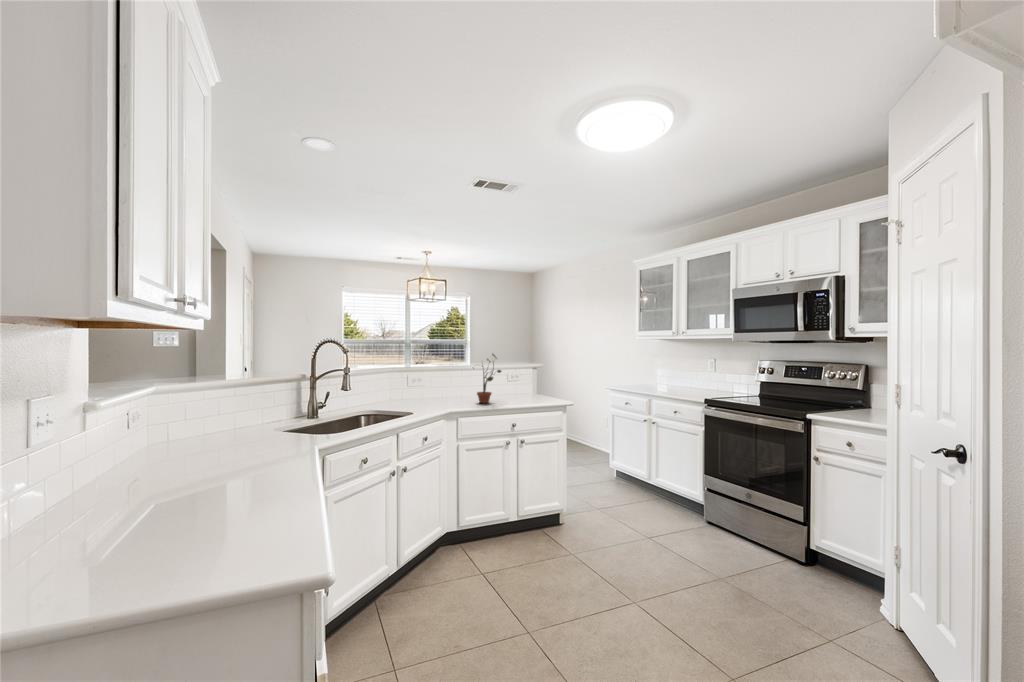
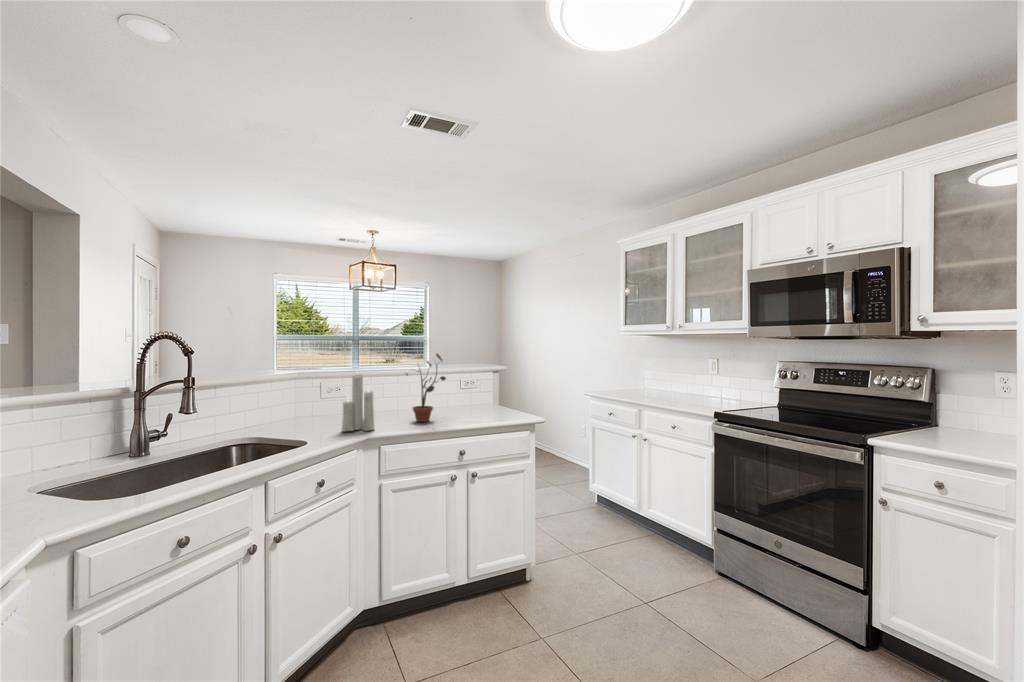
candle: none [429,360,452,408] -> present [342,373,374,431]

